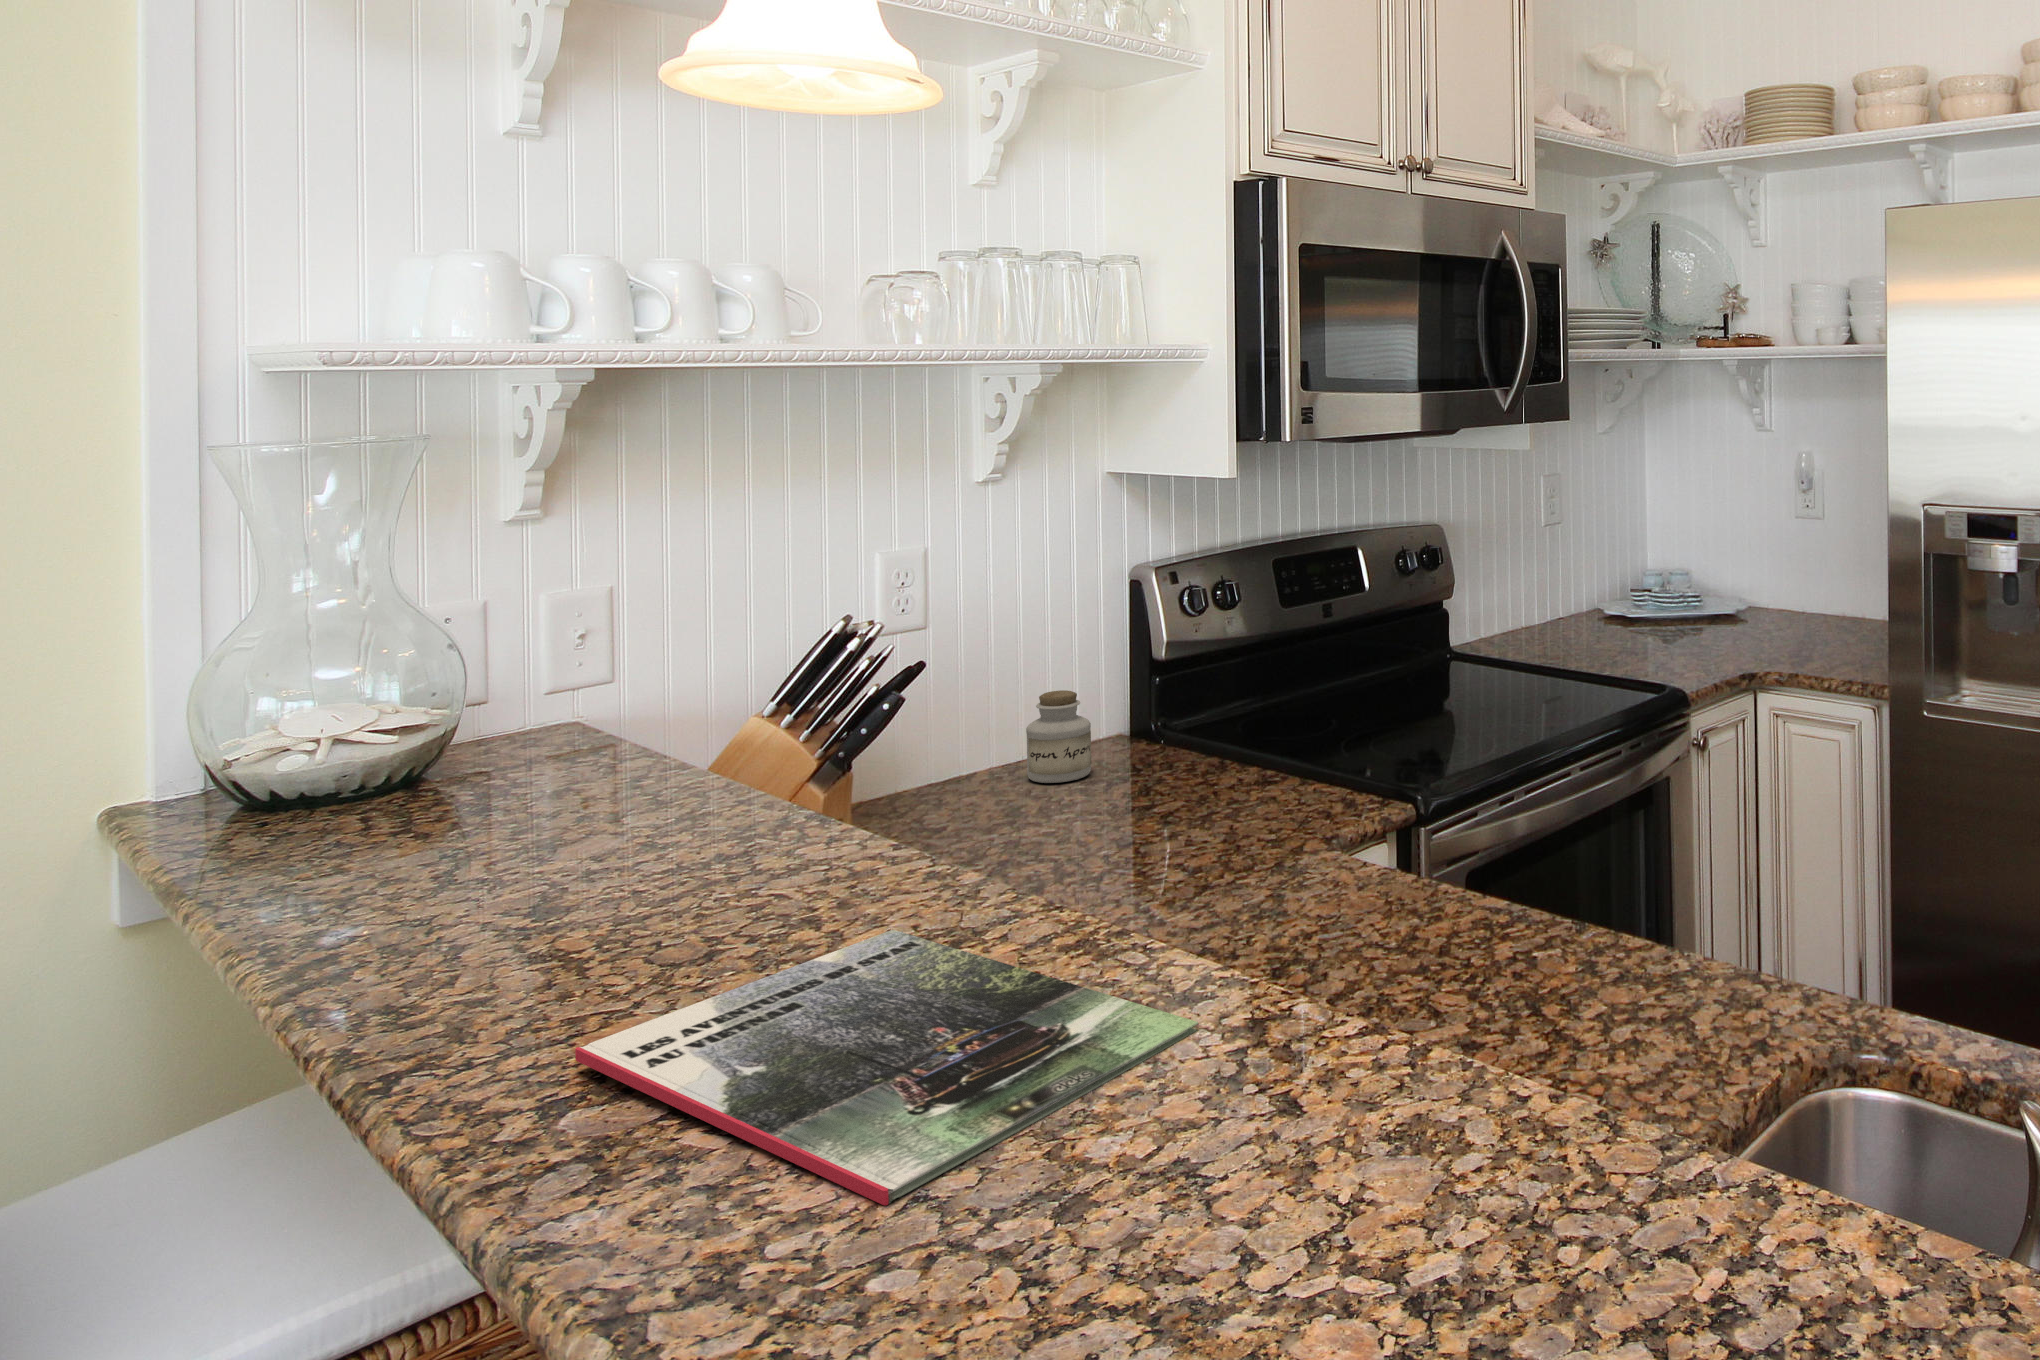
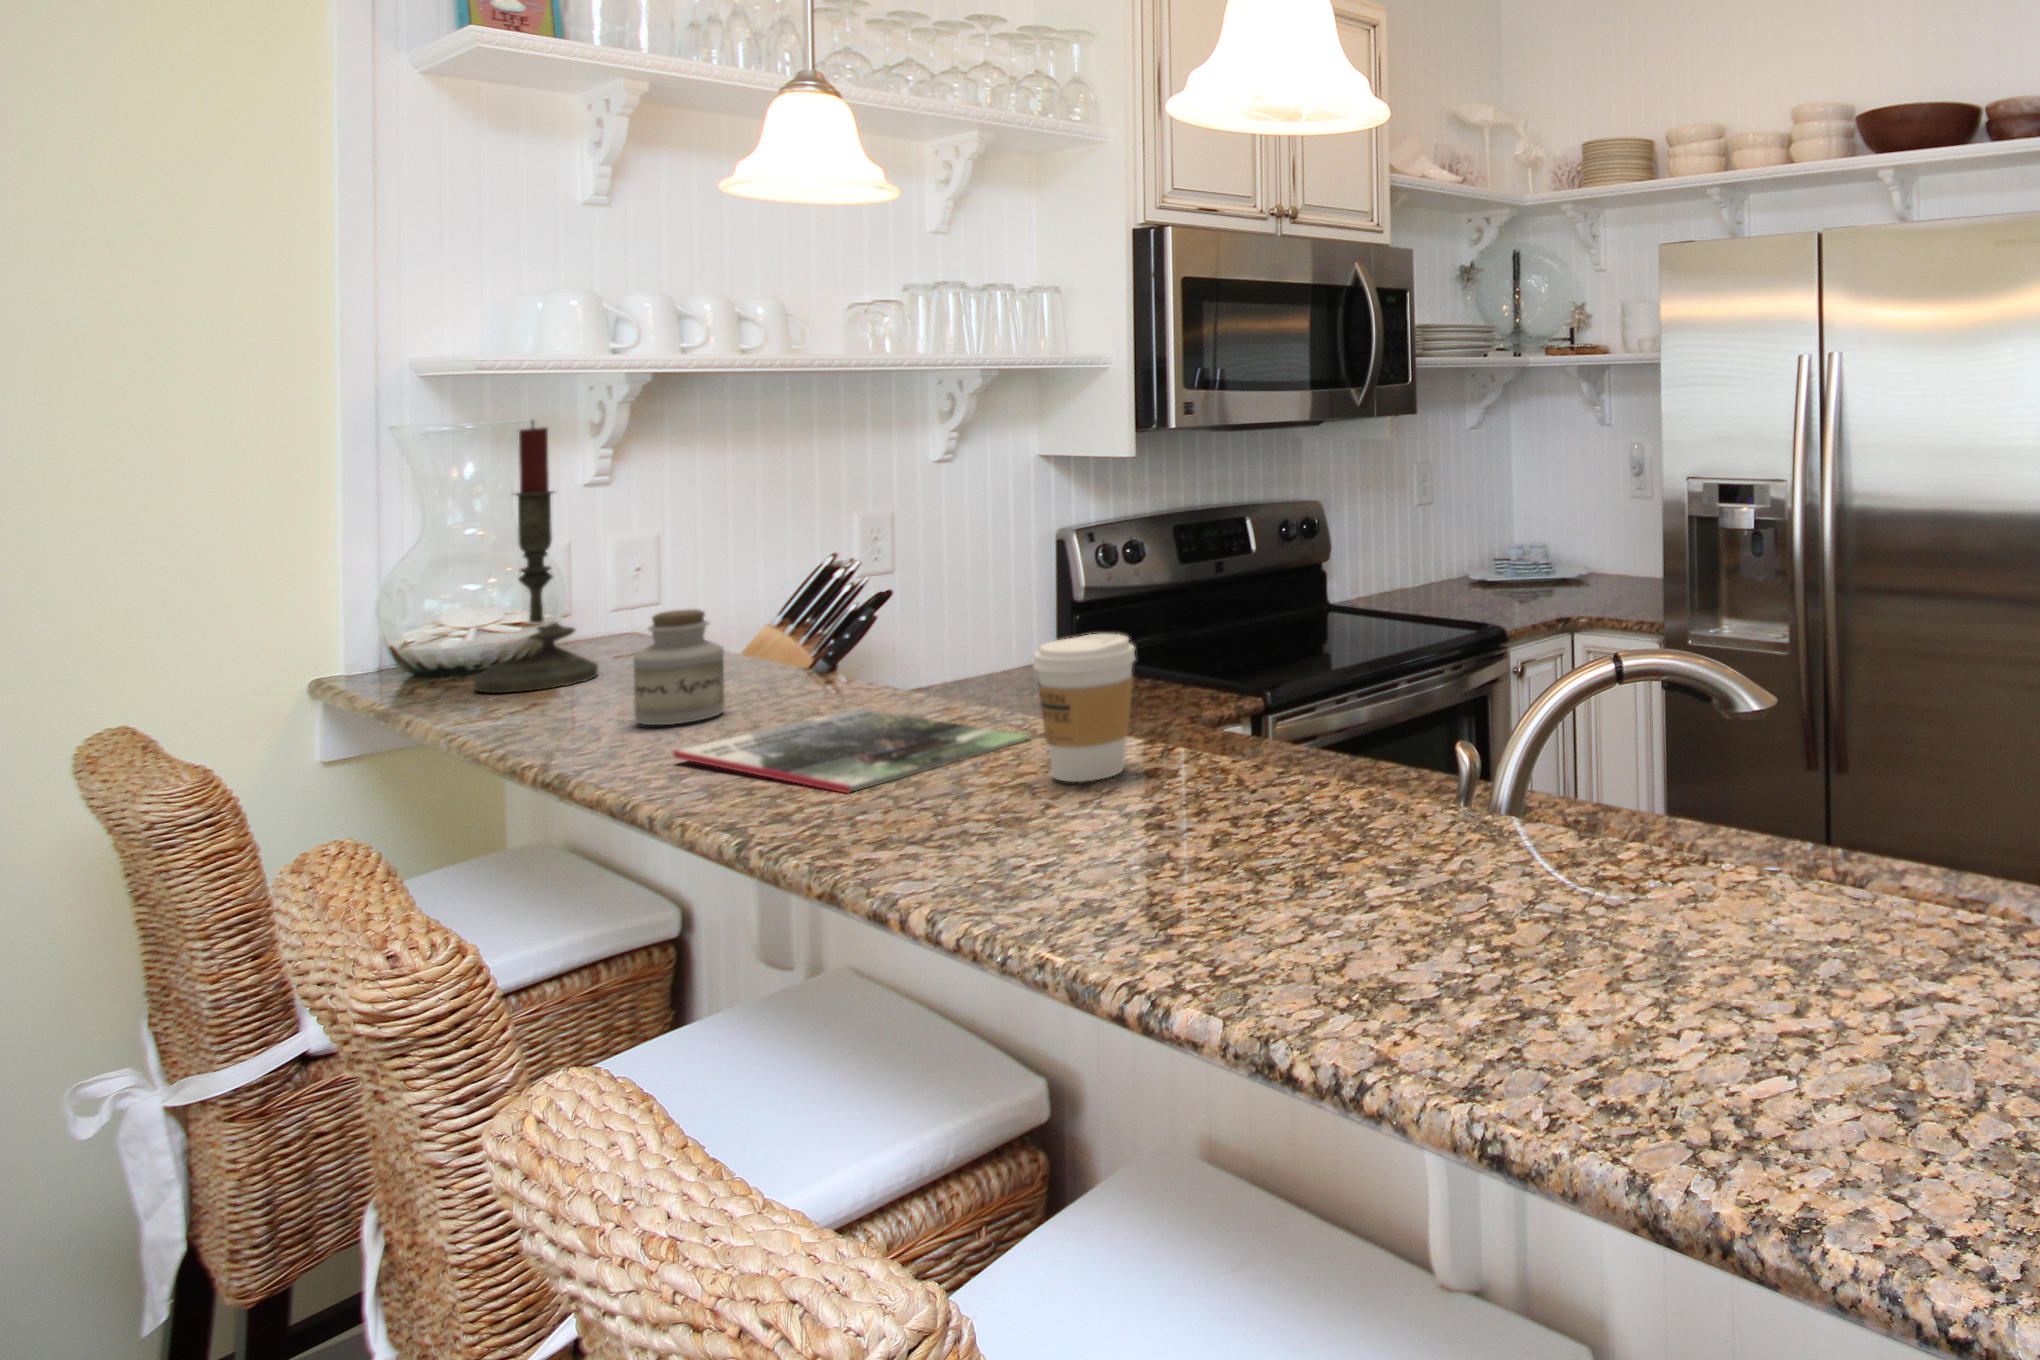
candle: none [322,439,509,847] -> present [474,422,598,693]
jar: present [1026,690,1091,783] -> present [633,609,725,725]
coffee cup: none [1241,881,1431,1198] -> present [1034,634,1135,782]

